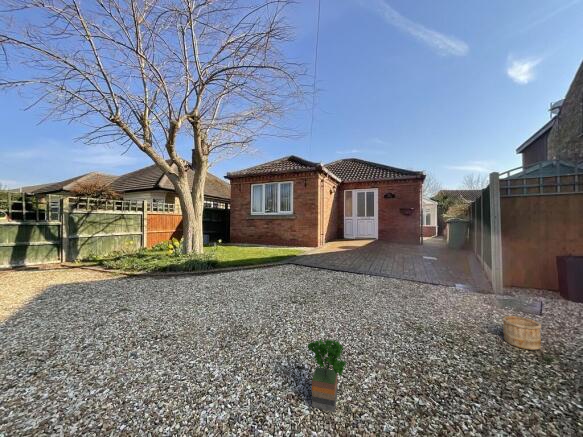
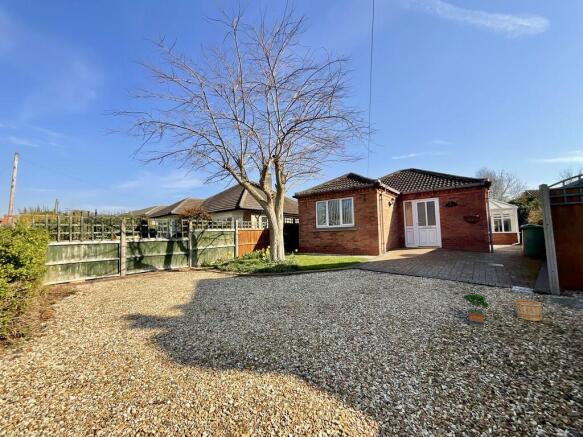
potted tree: present [307,339,347,412] -> present [463,294,489,328]

